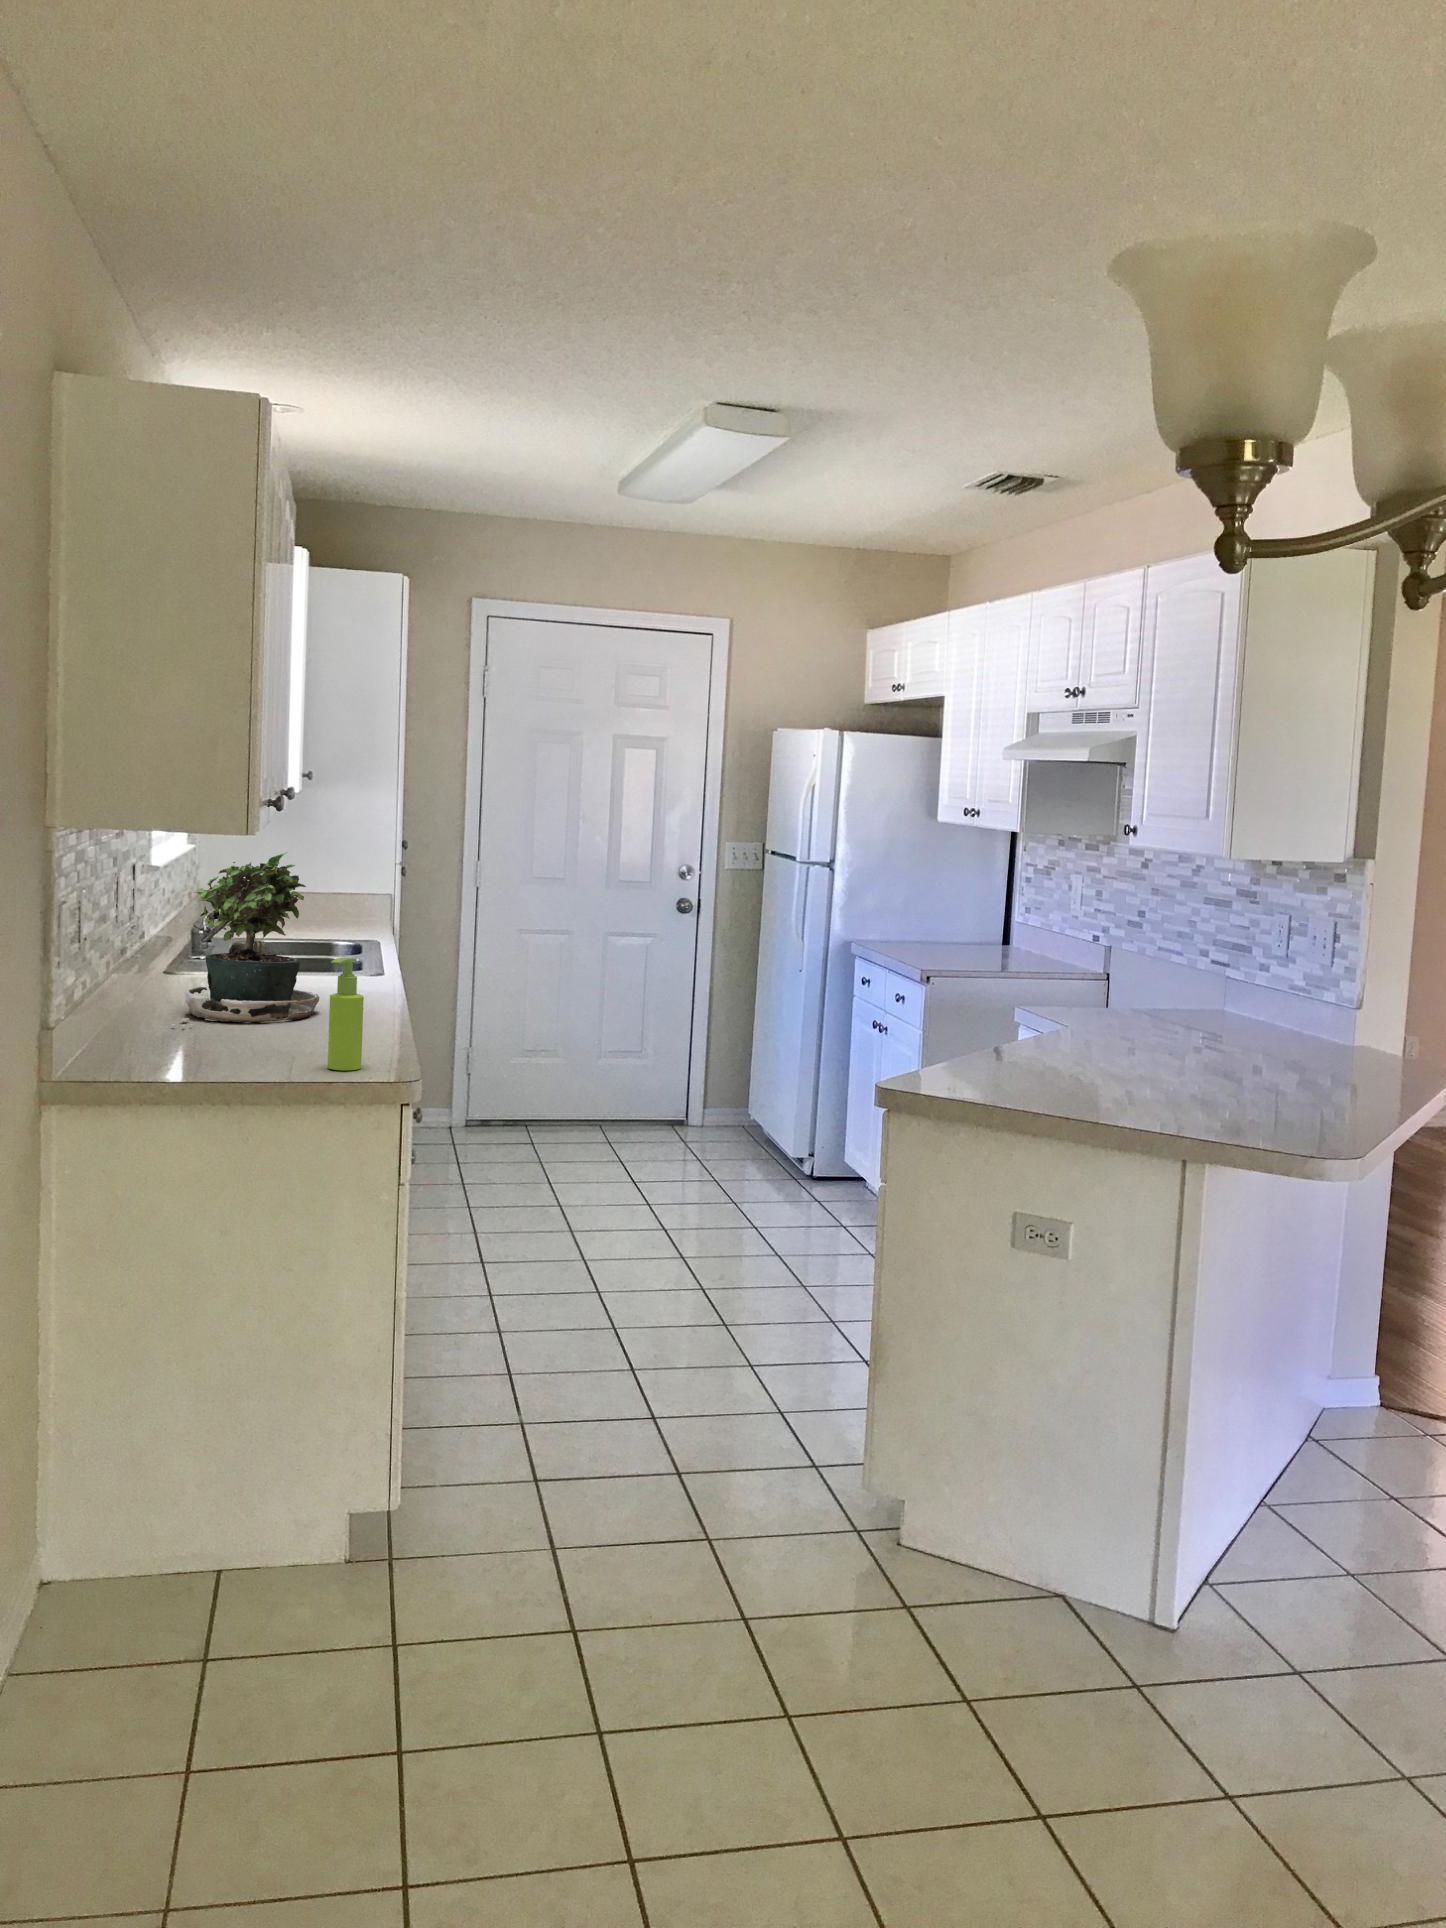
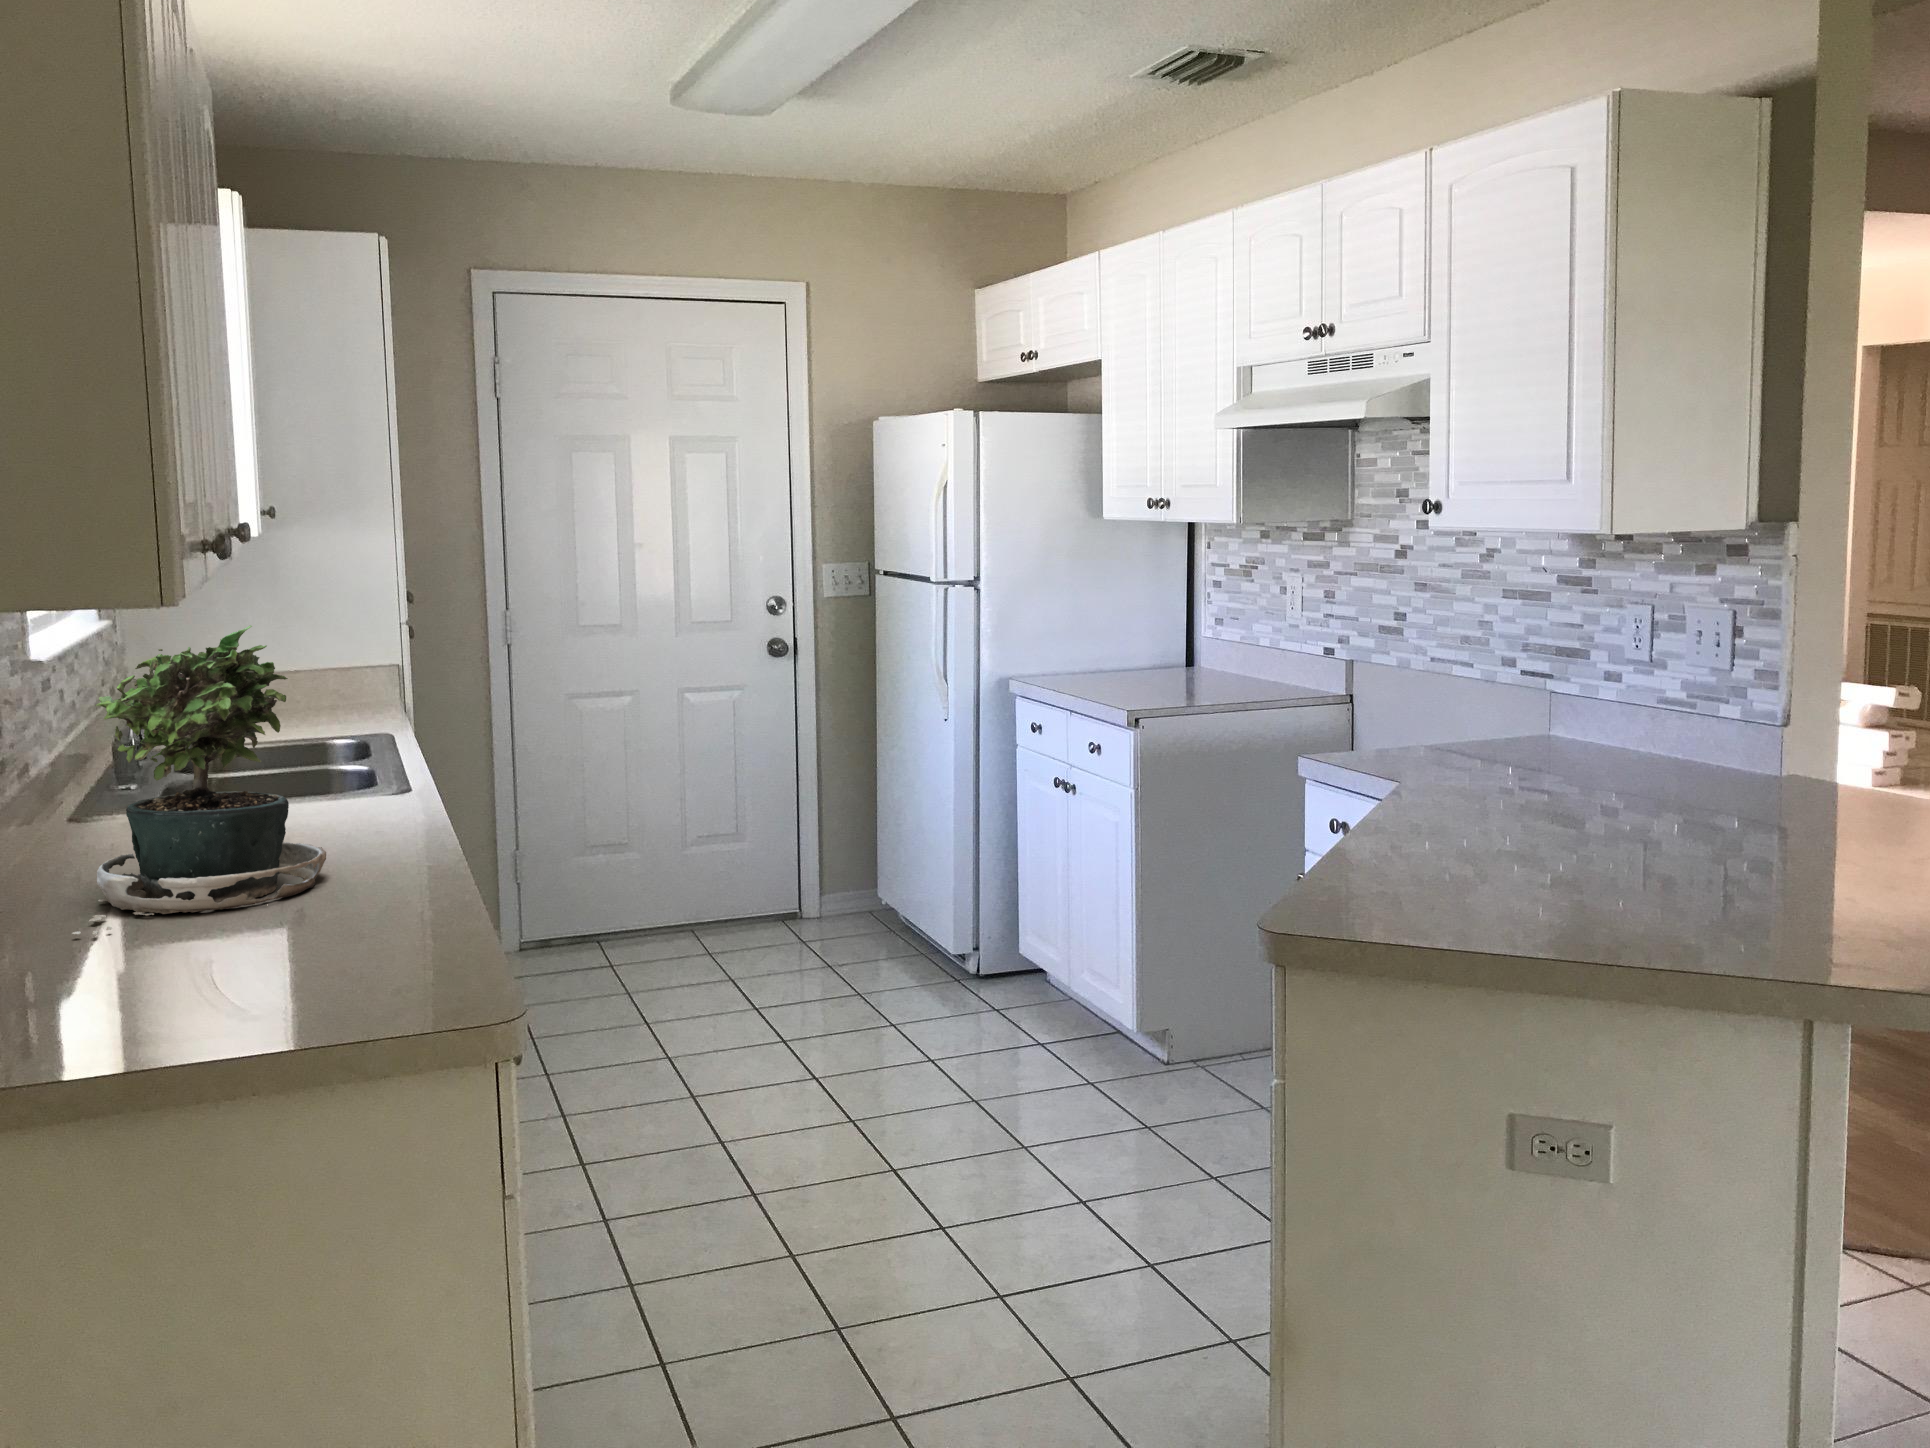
soap dispenser: present [328,957,364,1070] -> none [354,806,424,1006]

